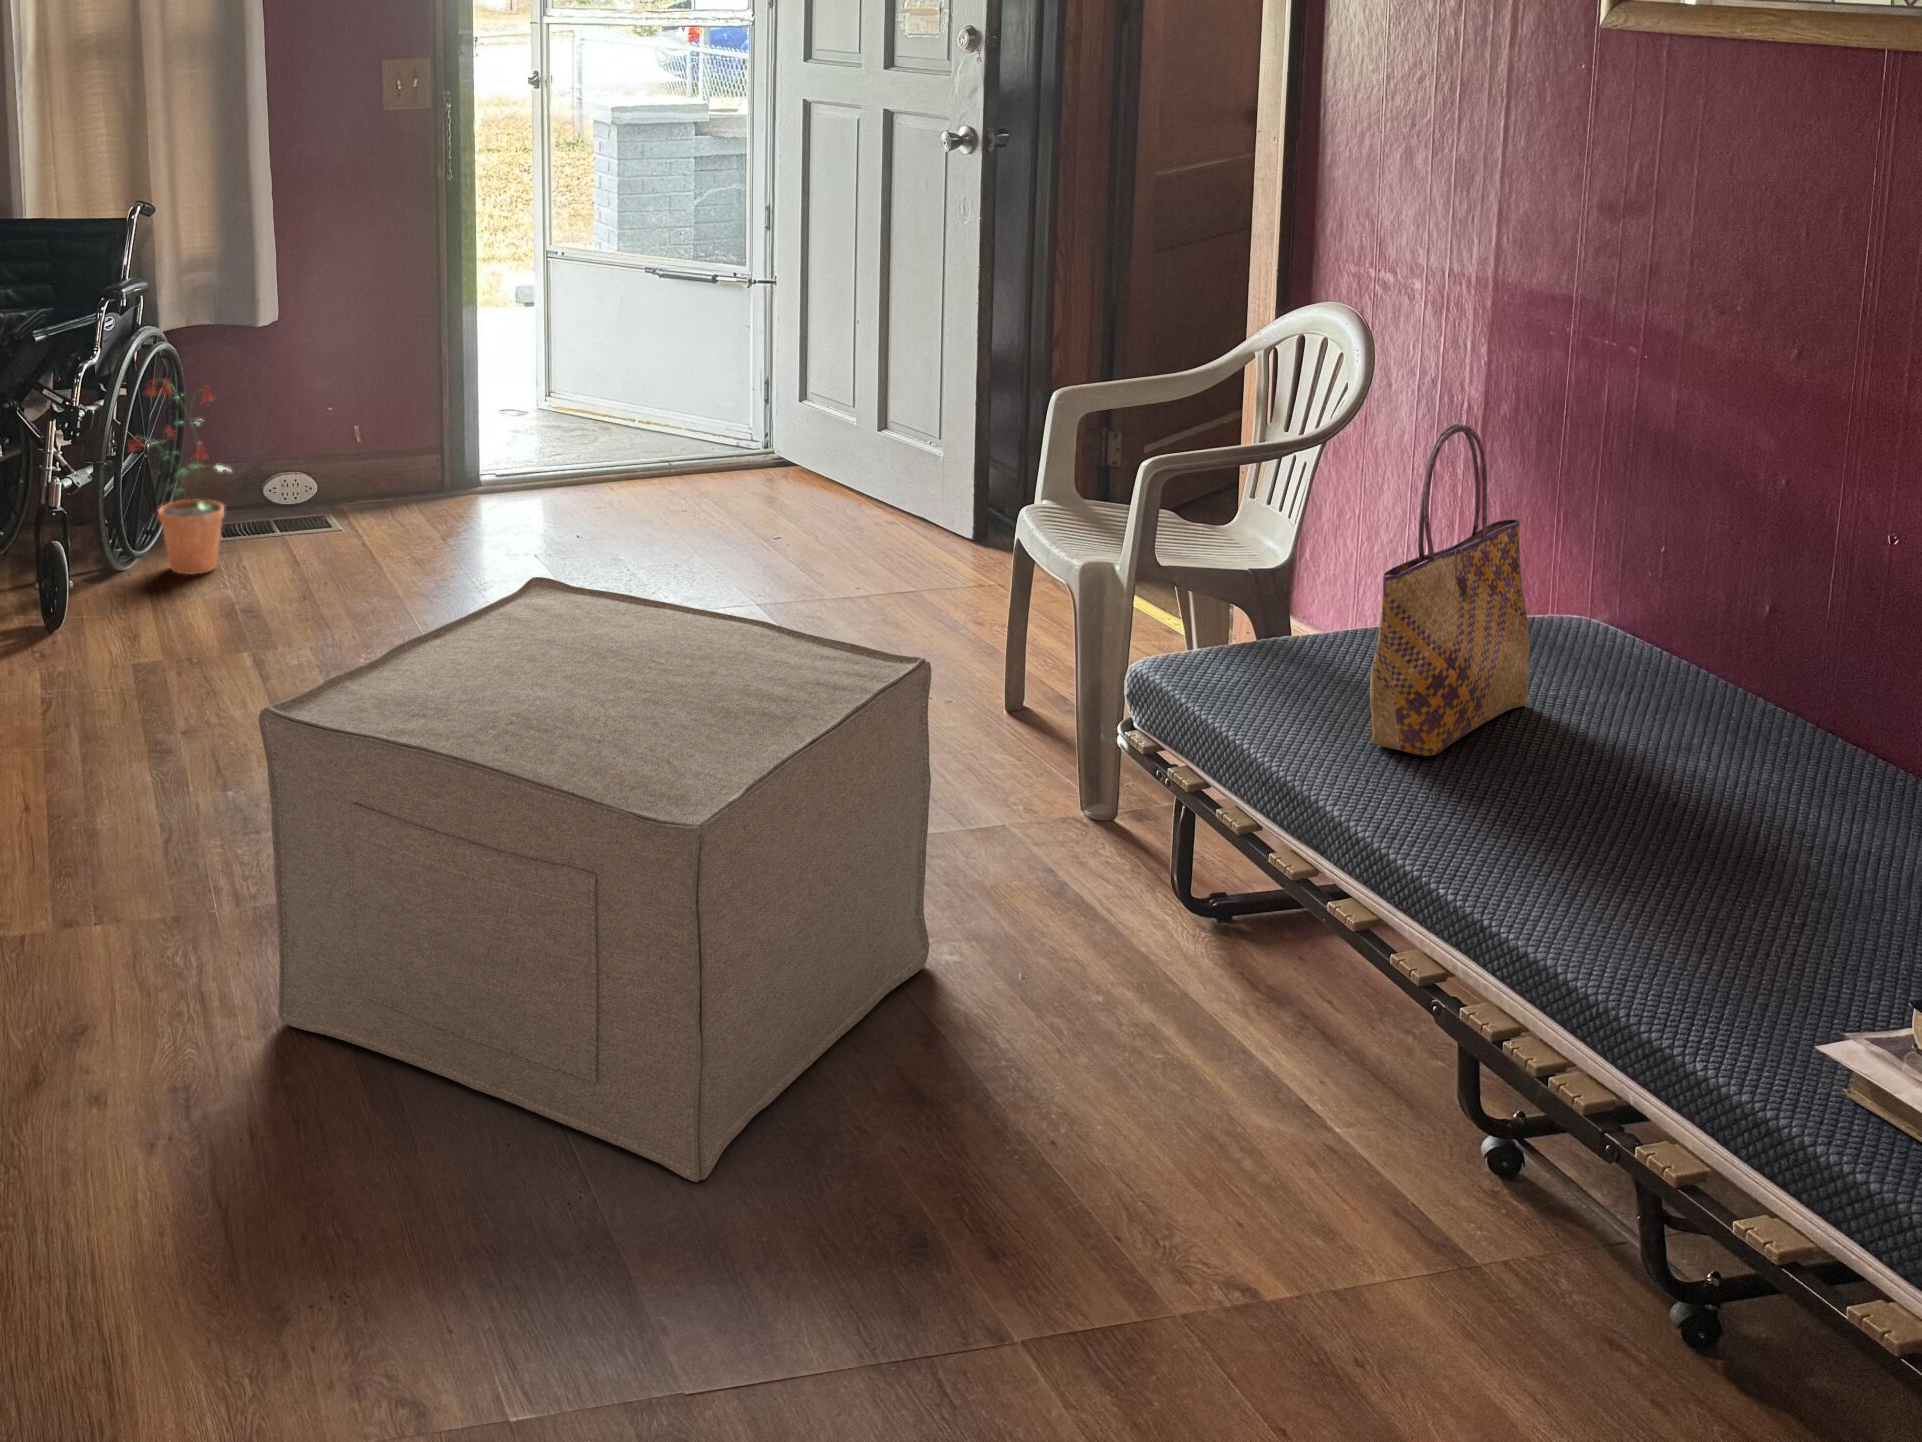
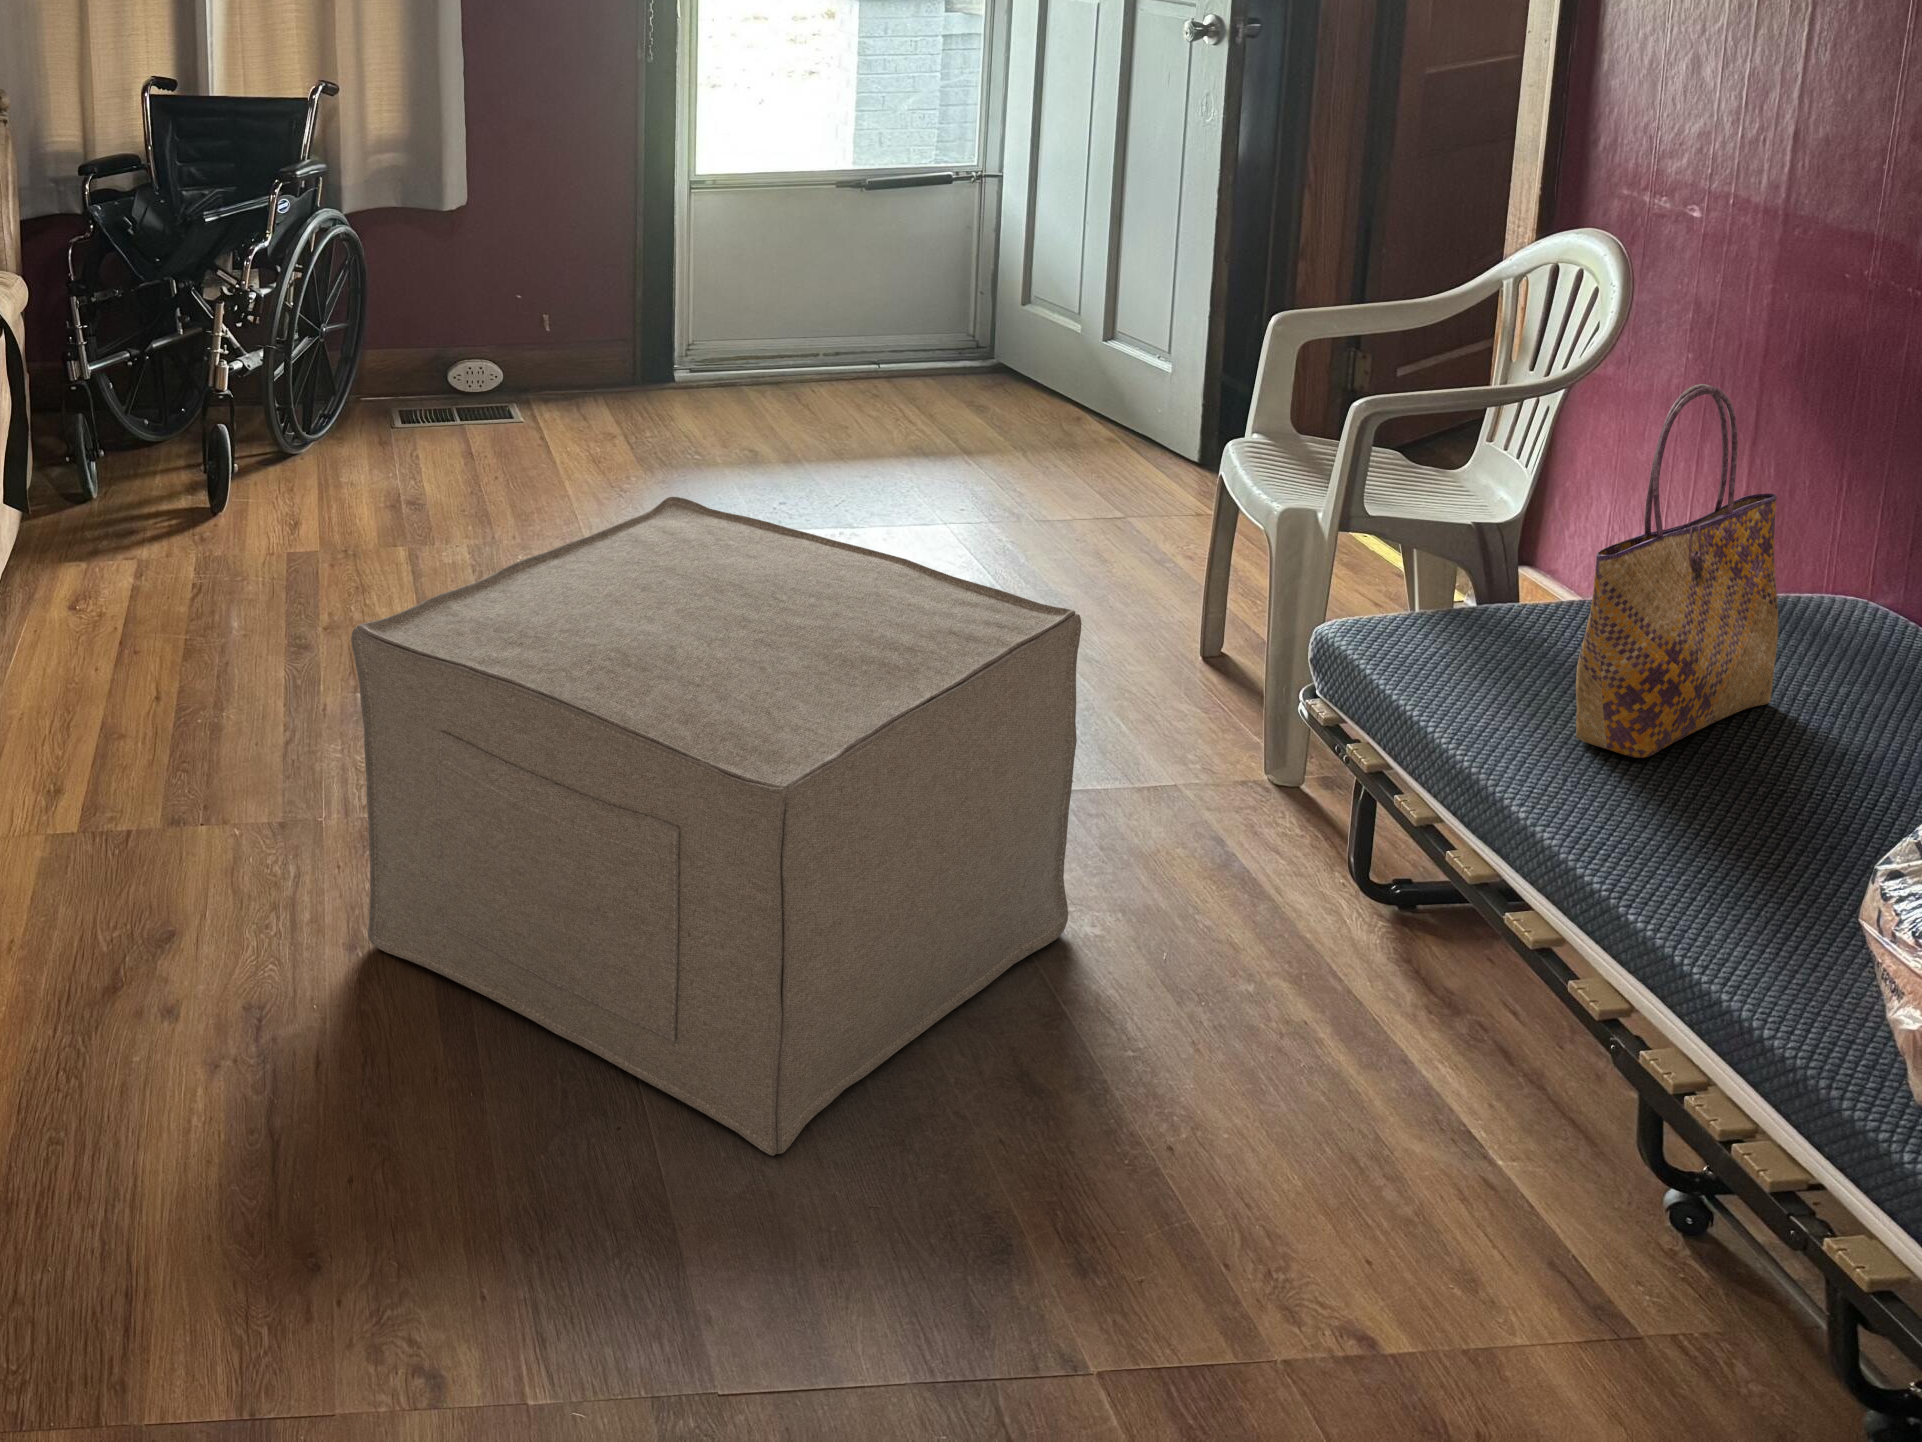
potted plant: present [129,381,228,575] -> none [303,263,411,462]

